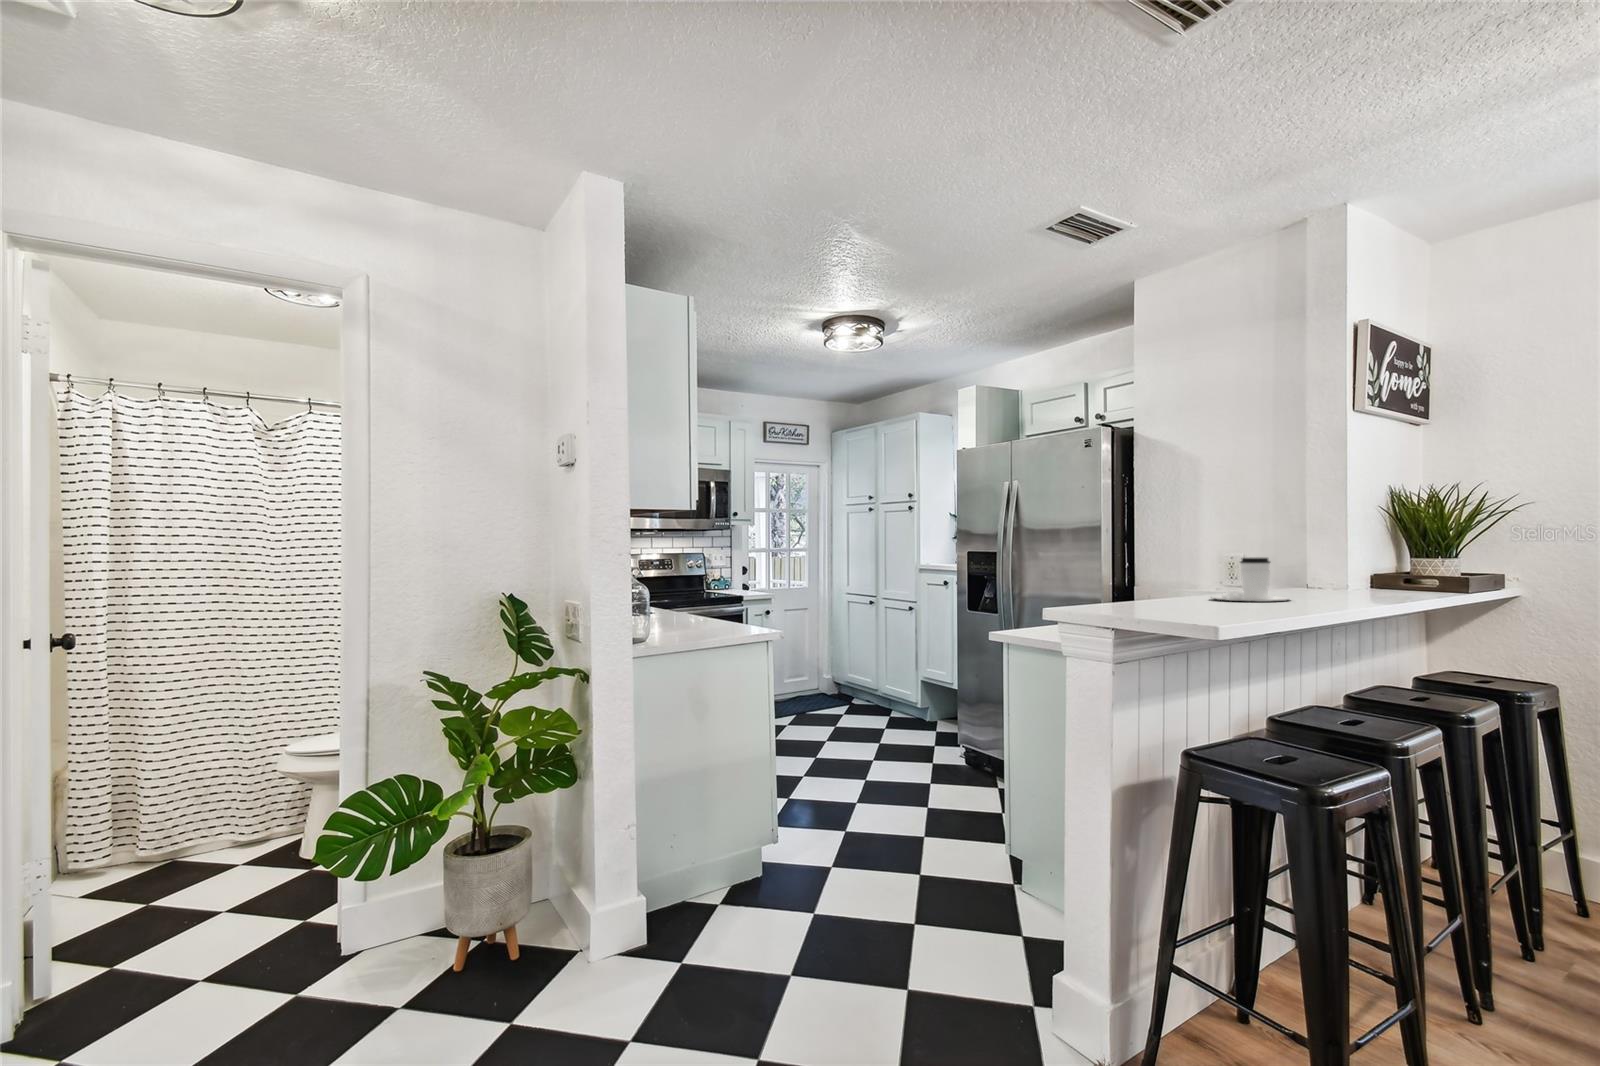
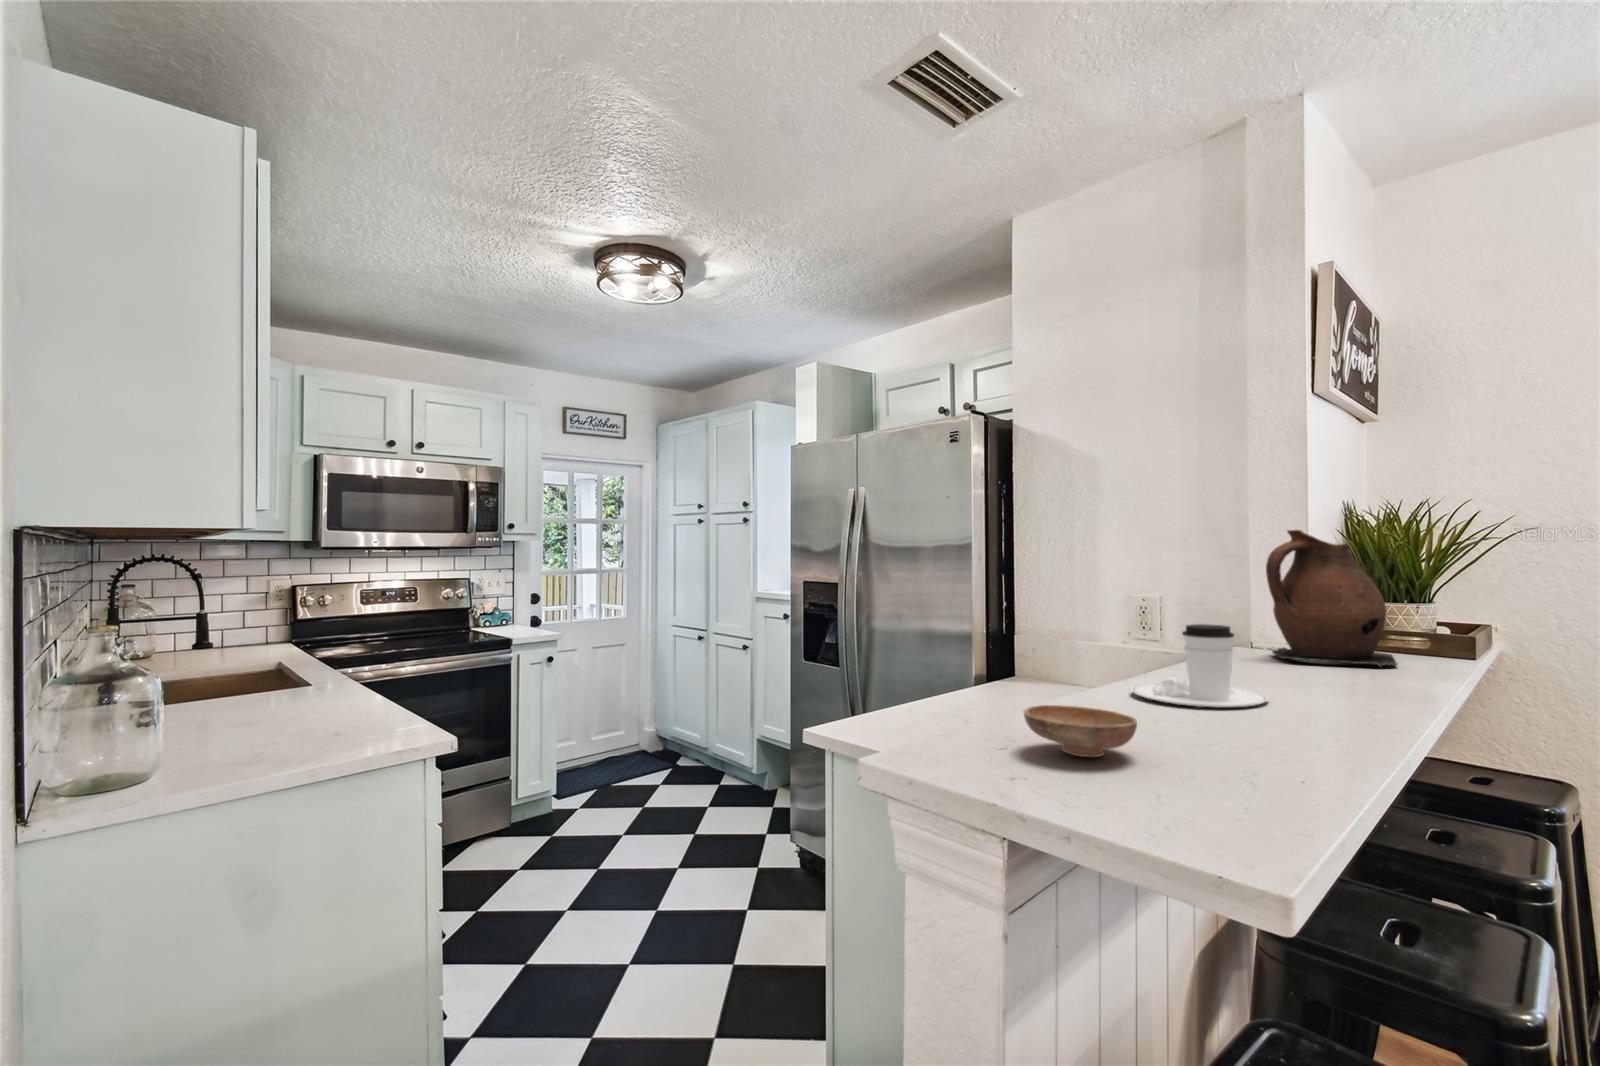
ceramic pitcher: none [1312,505,1405,592] -> present [1266,530,1397,667]
bowl: none [1142,589,1201,610] -> present [1024,705,1137,757]

